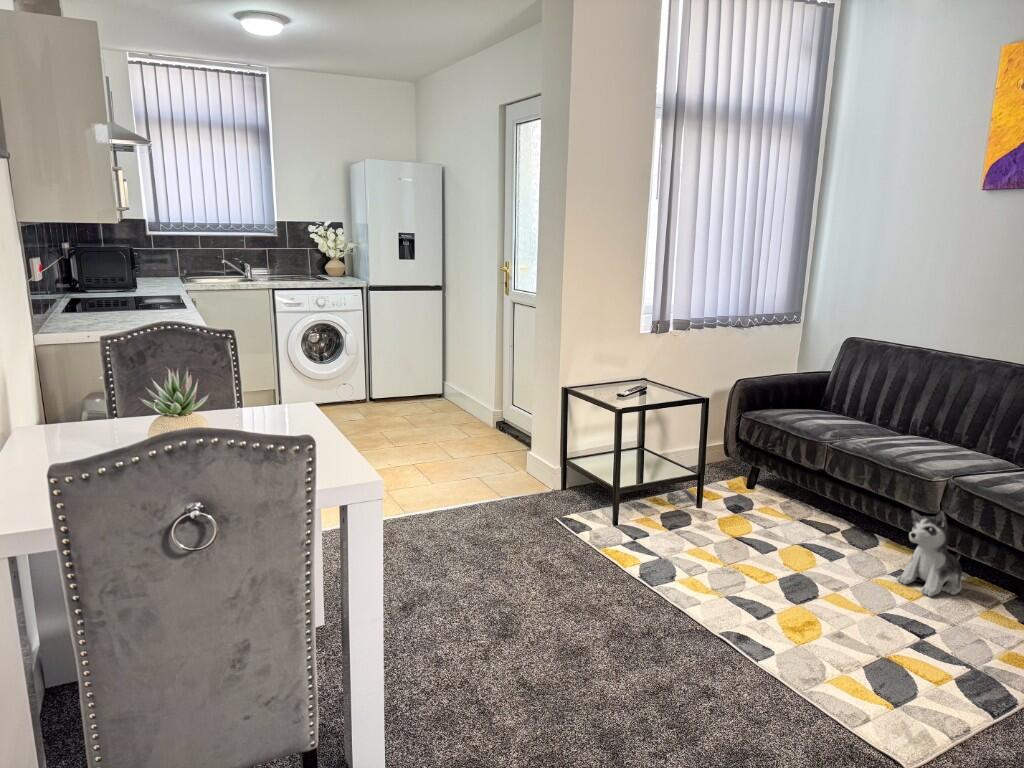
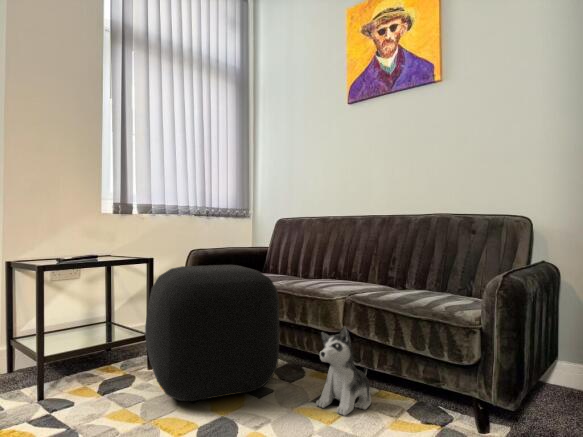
ottoman: none [711,415,863,553] -> present [145,265,279,401]

